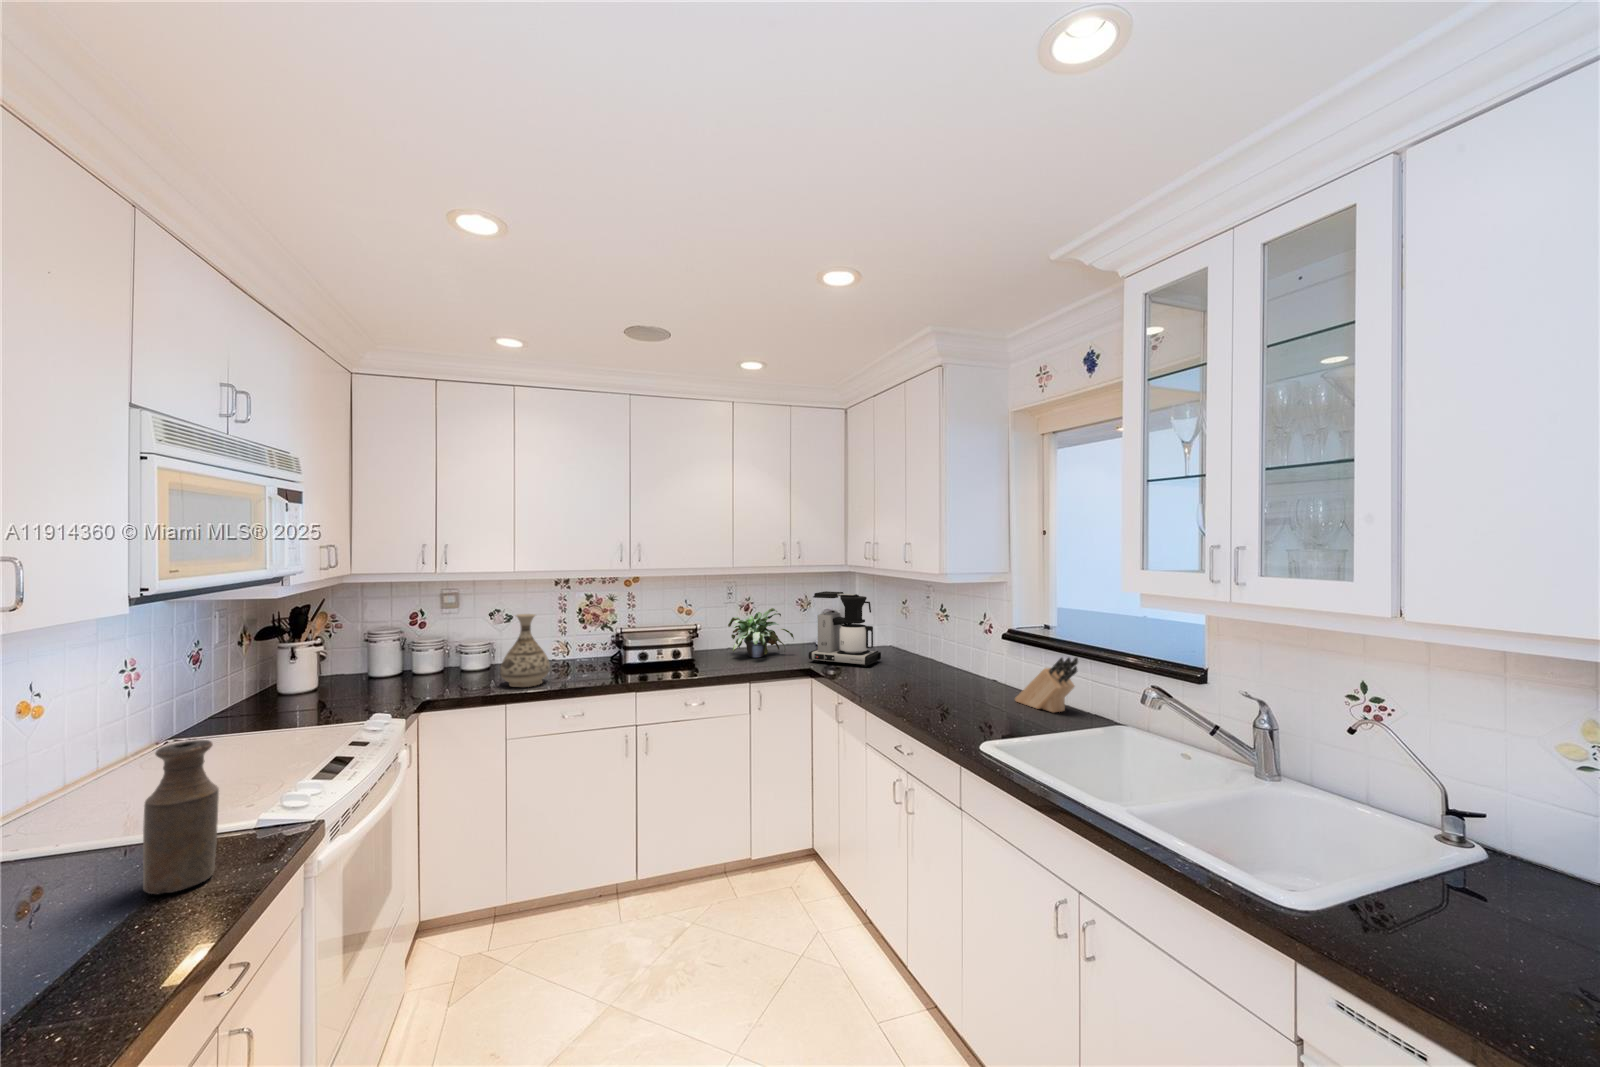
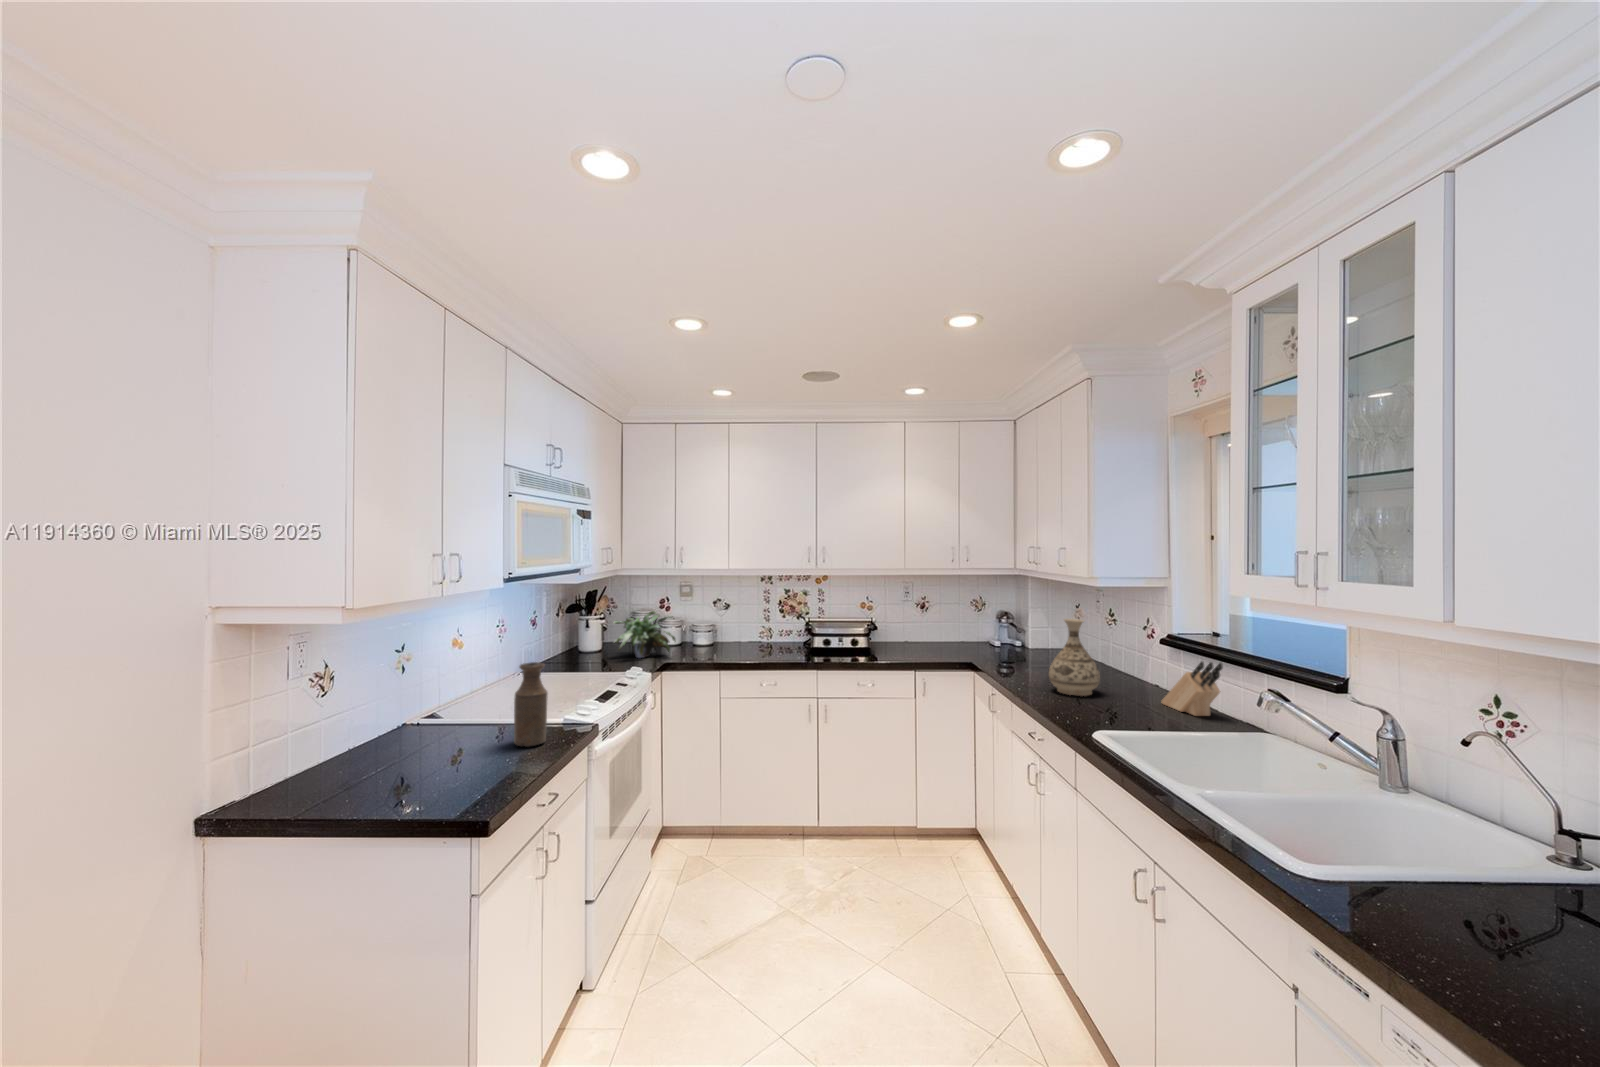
coffee maker: present [809,591,881,667] -> none [973,593,1045,665]
potted plant: present [728,608,794,657] -> present [614,611,675,658]
vase: present [500,614,550,687] -> present [1049,619,1100,696]

